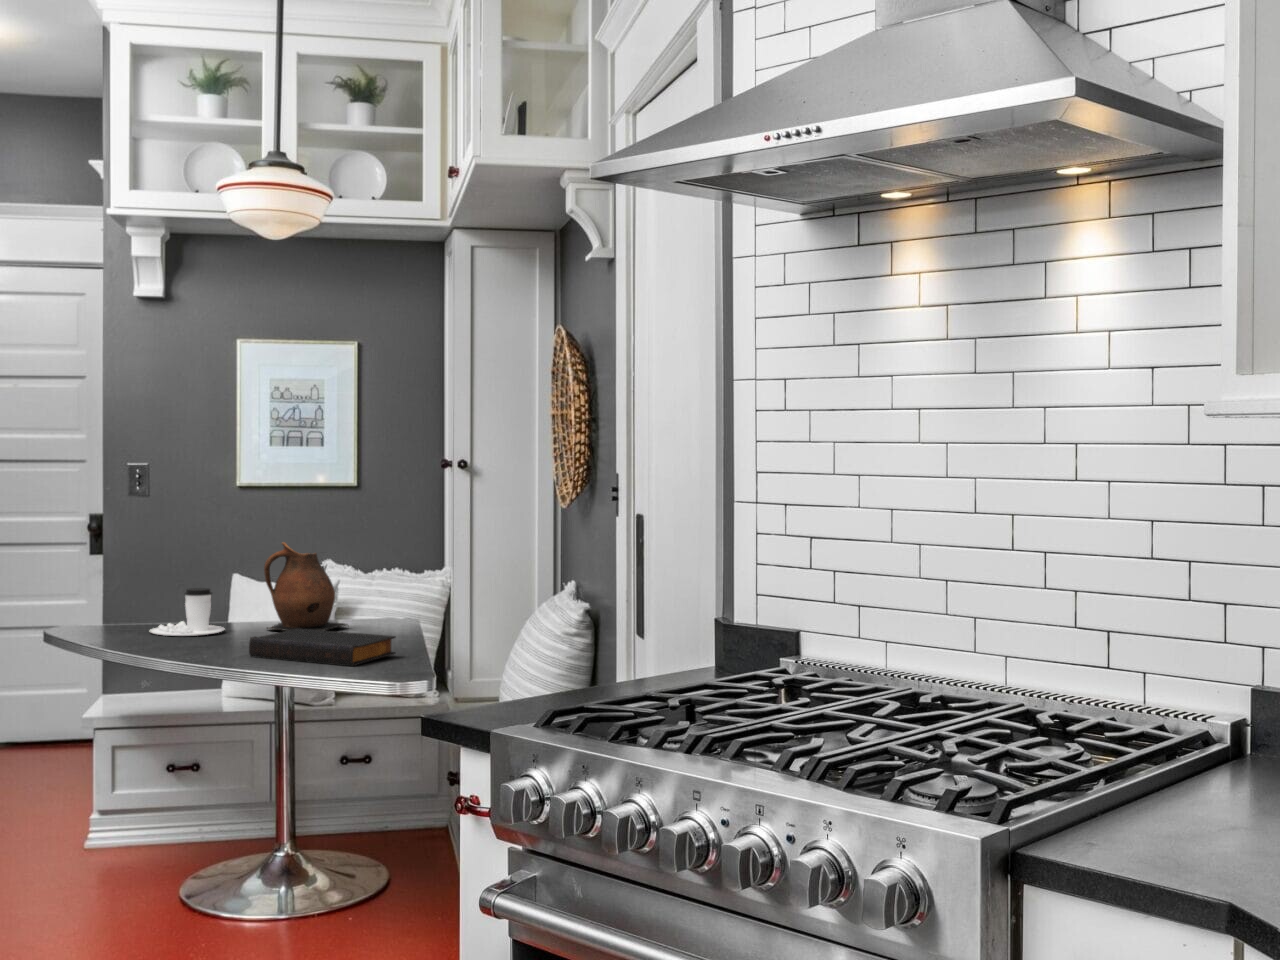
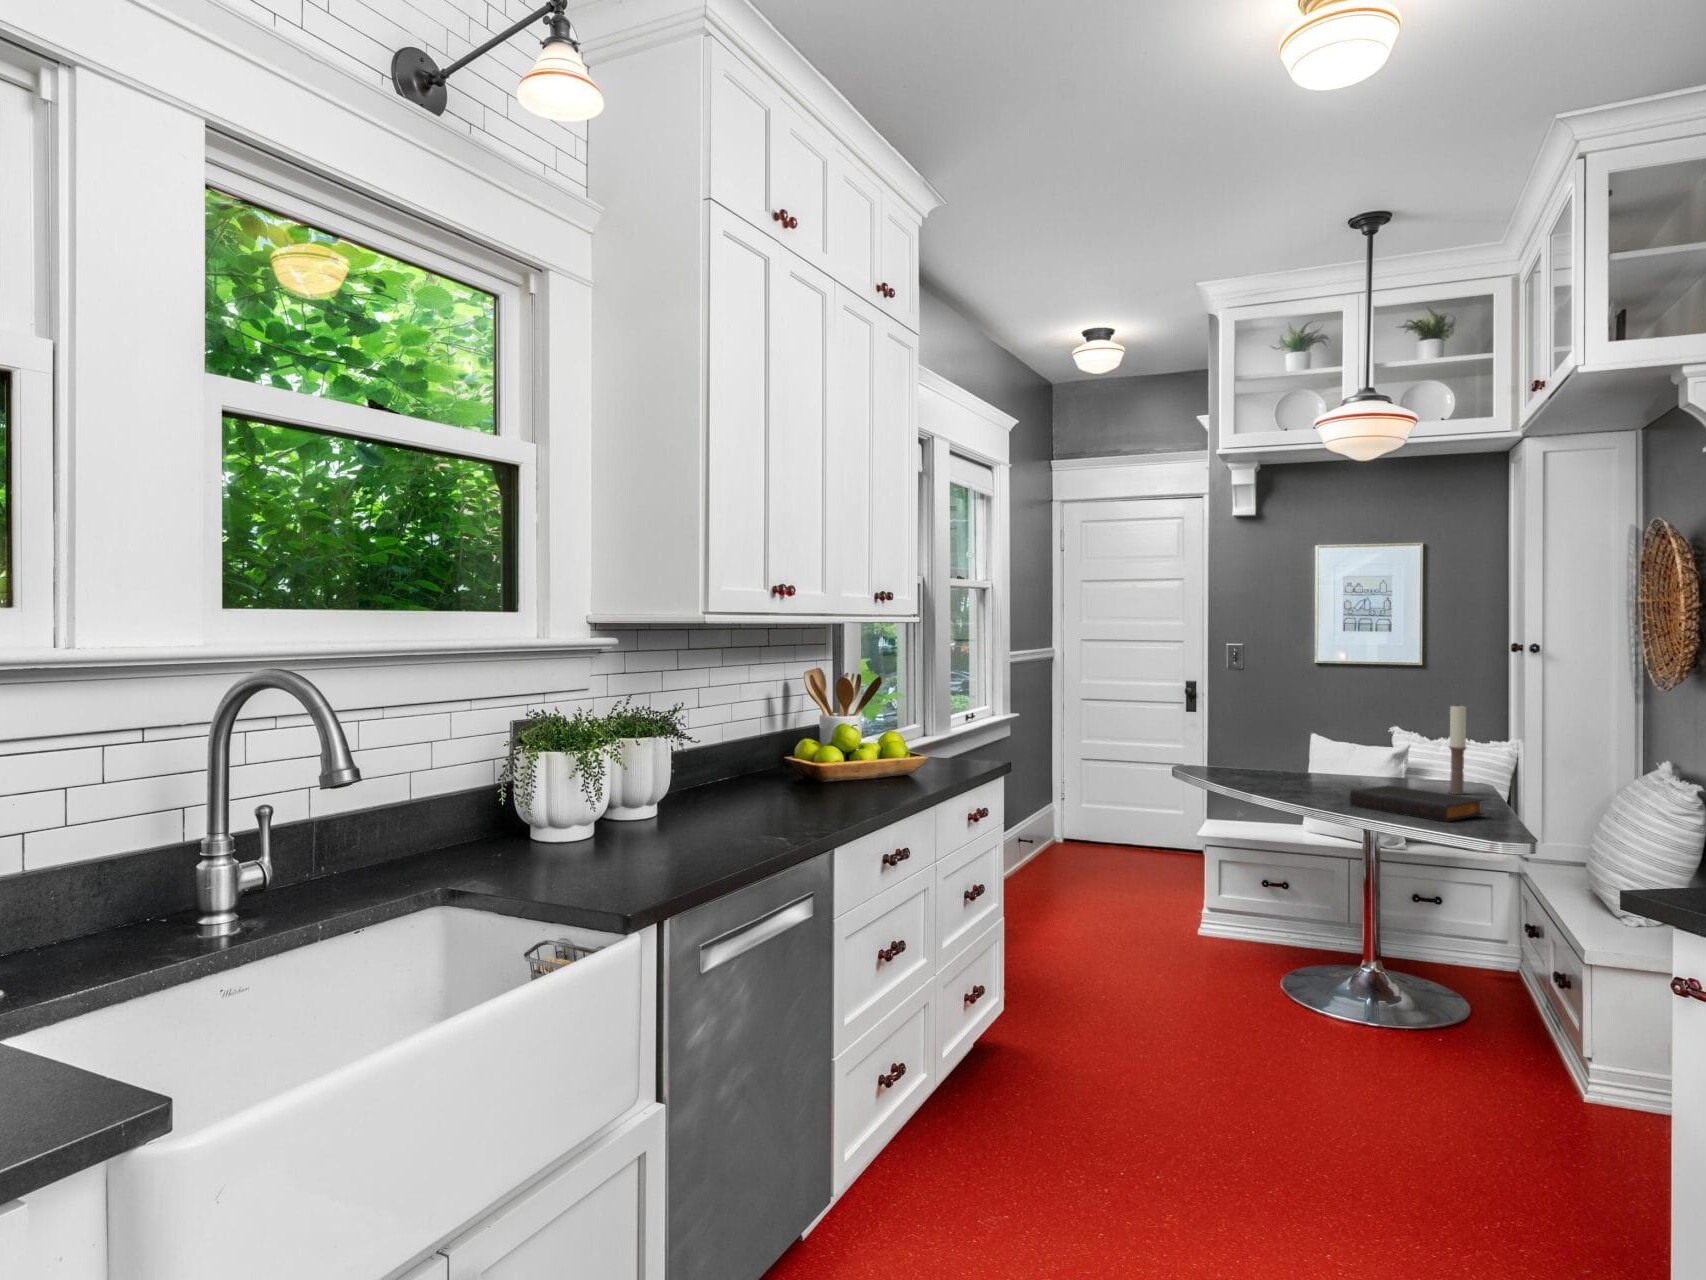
candle: none [369,528,388,633] -> present [1449,706,1466,794]
ceramic pitcher: present [264,543,347,631] -> none [1352,713,1427,790]
coffee cup: present [150,588,225,636] -> none [1258,746,1319,784]

